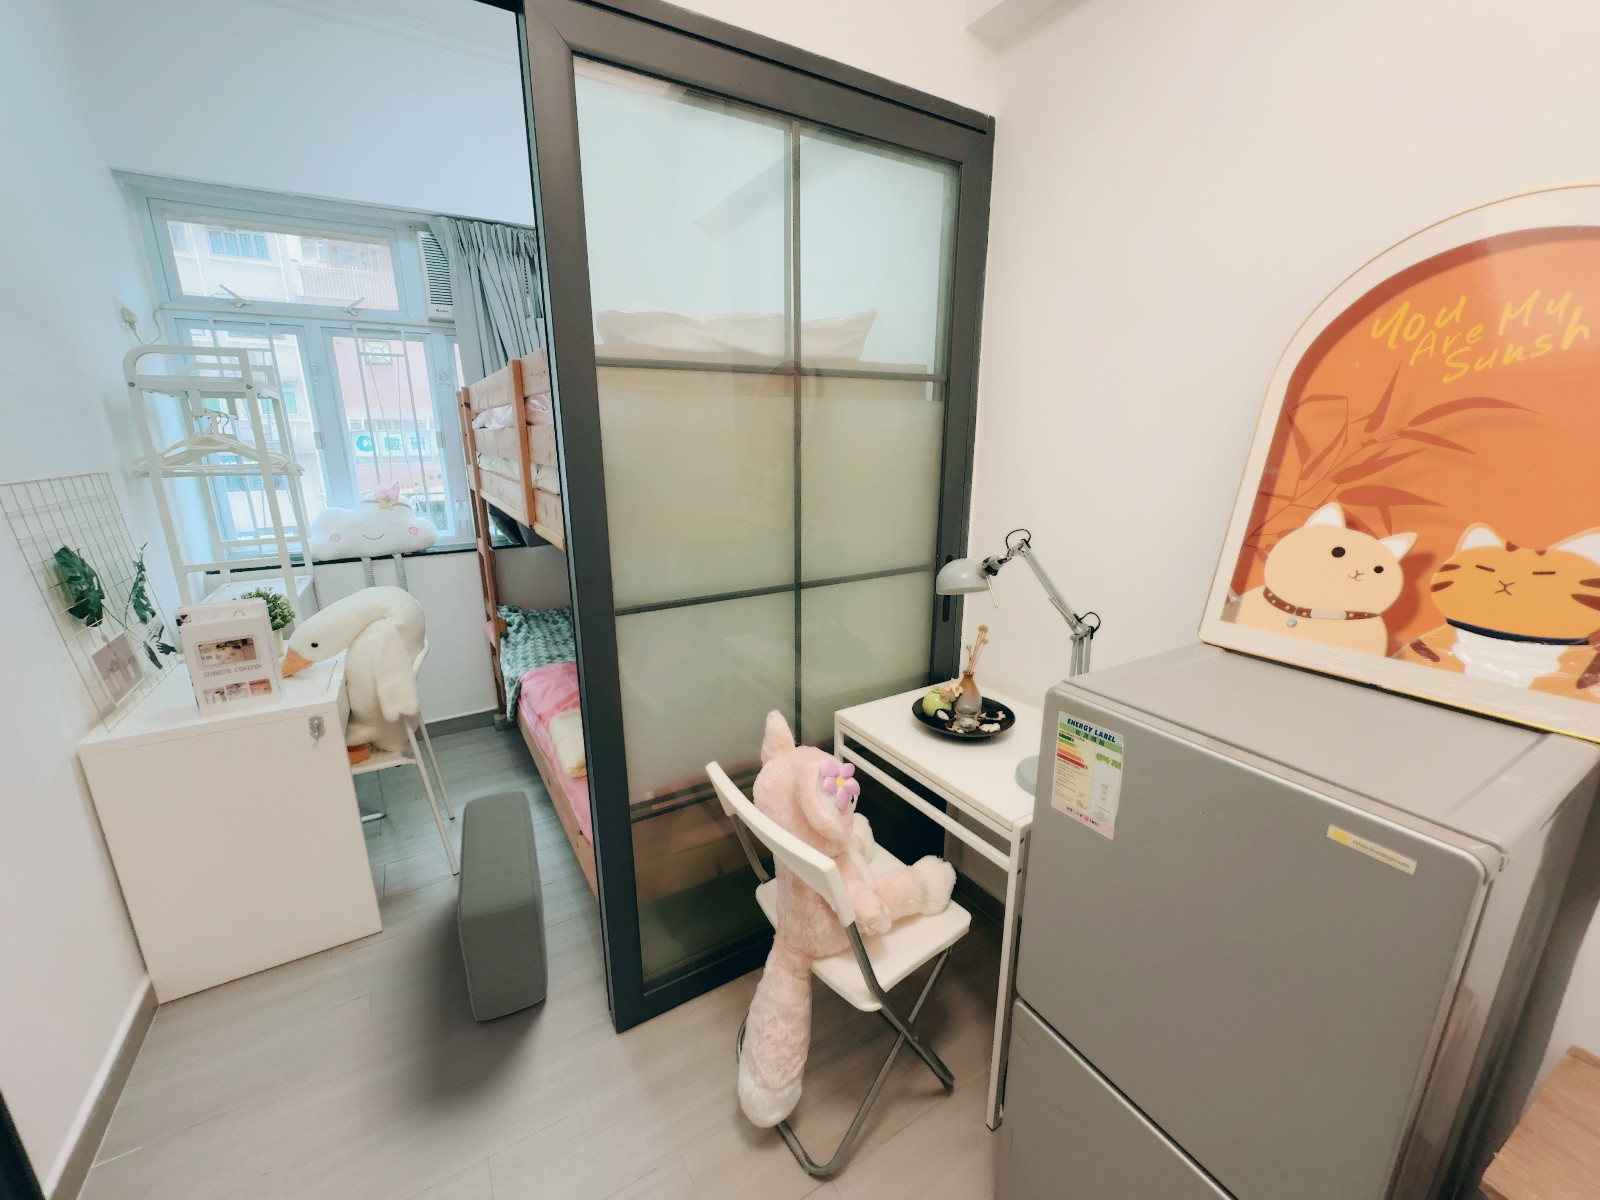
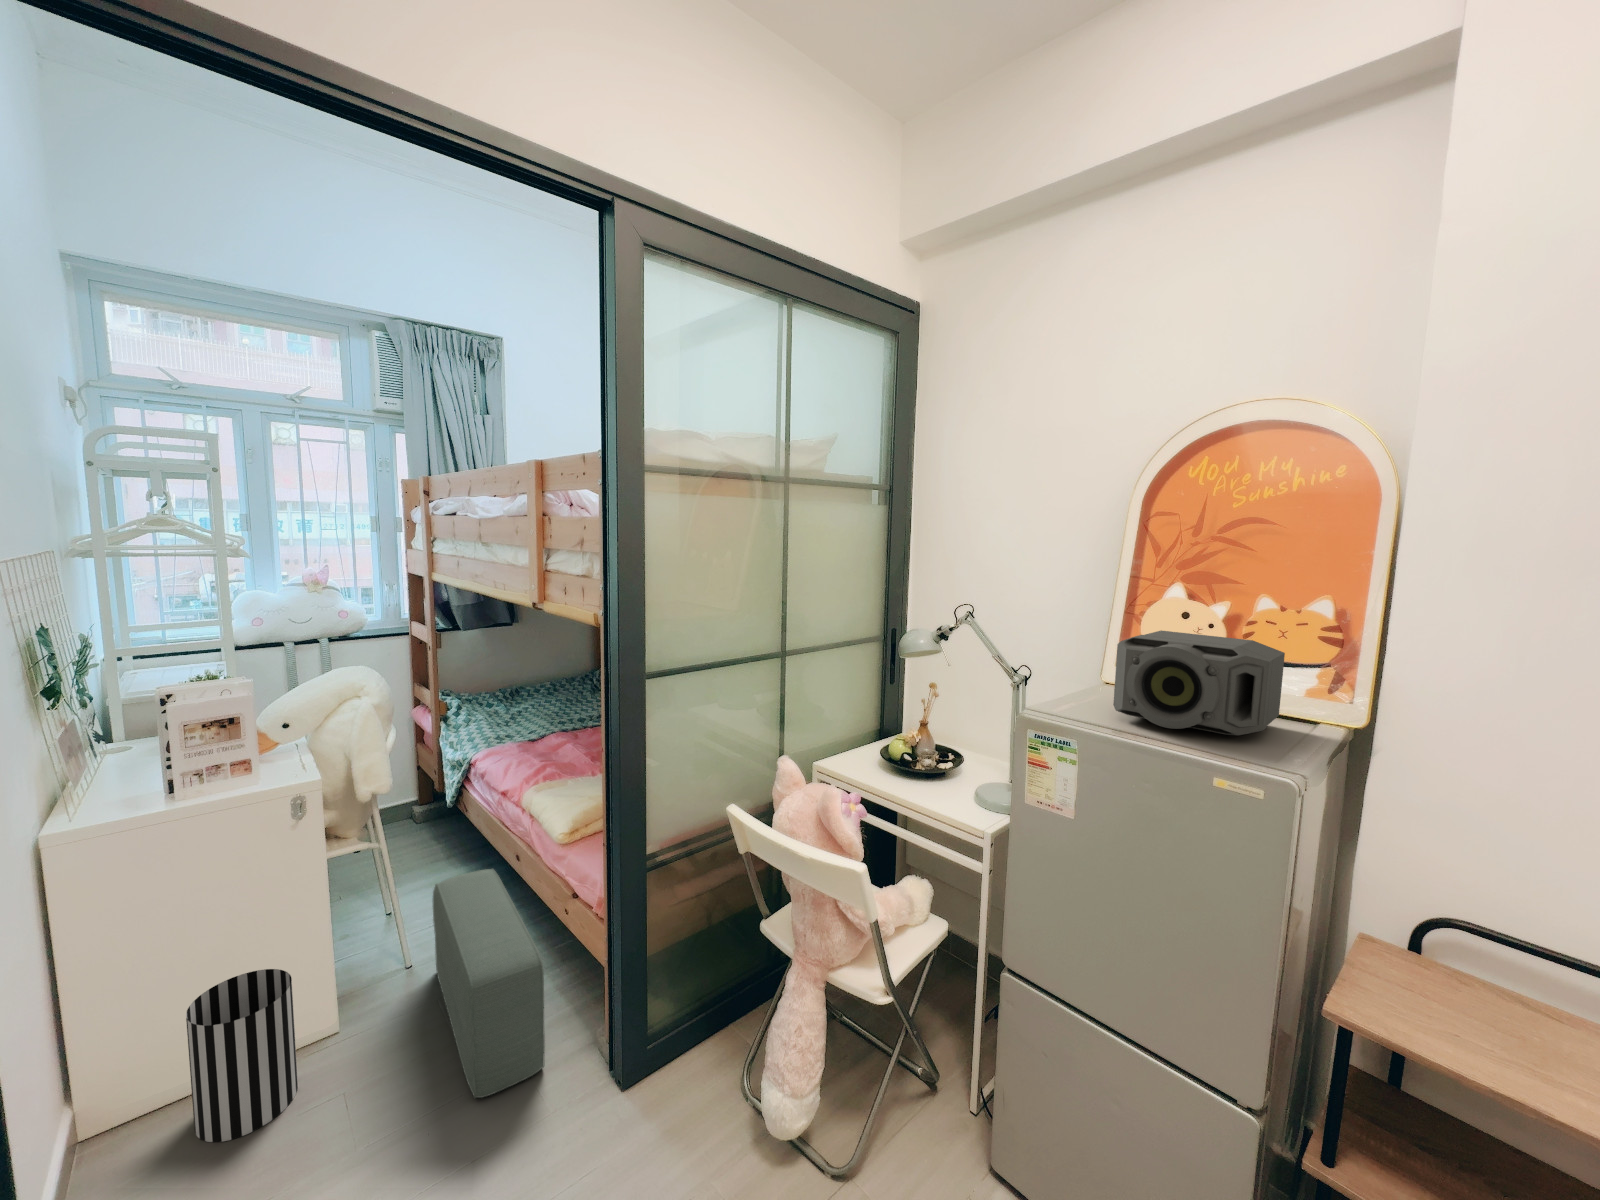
speaker: none [1194,576,1508,758] -> present [1113,630,1285,735]
wastebasket: none [215,877,333,1029] -> present [186,969,298,1142]

